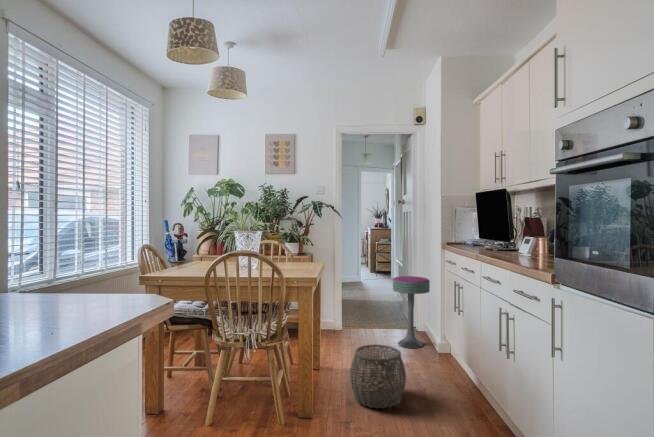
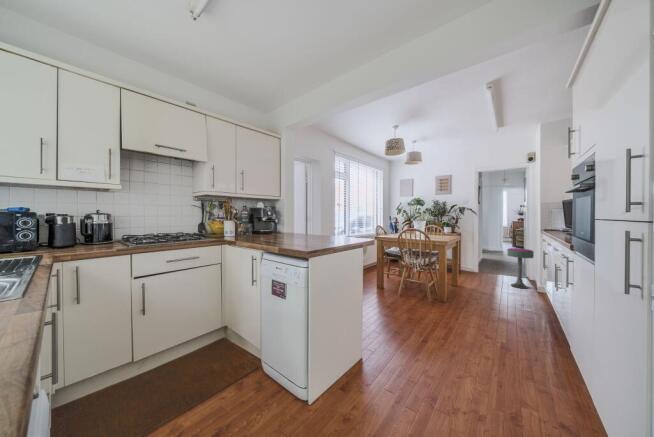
woven basket: present [350,344,406,408] -> none [465,276,497,305]

